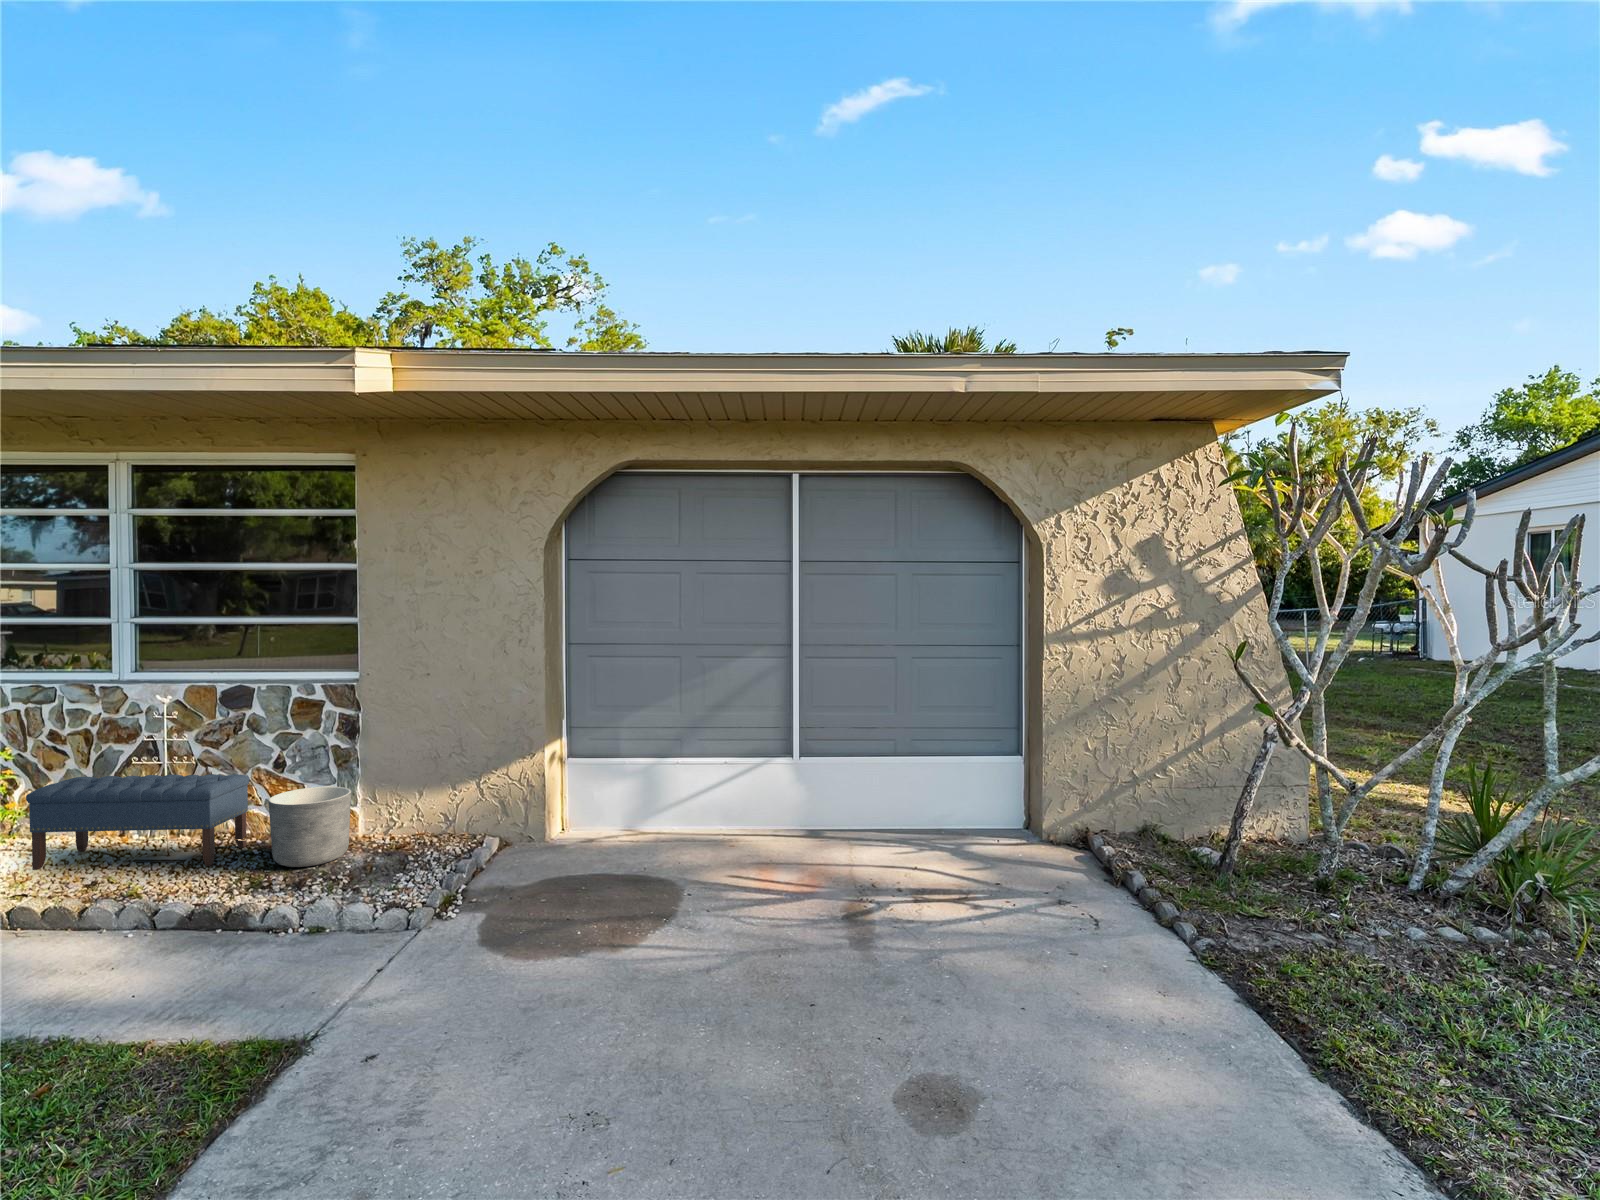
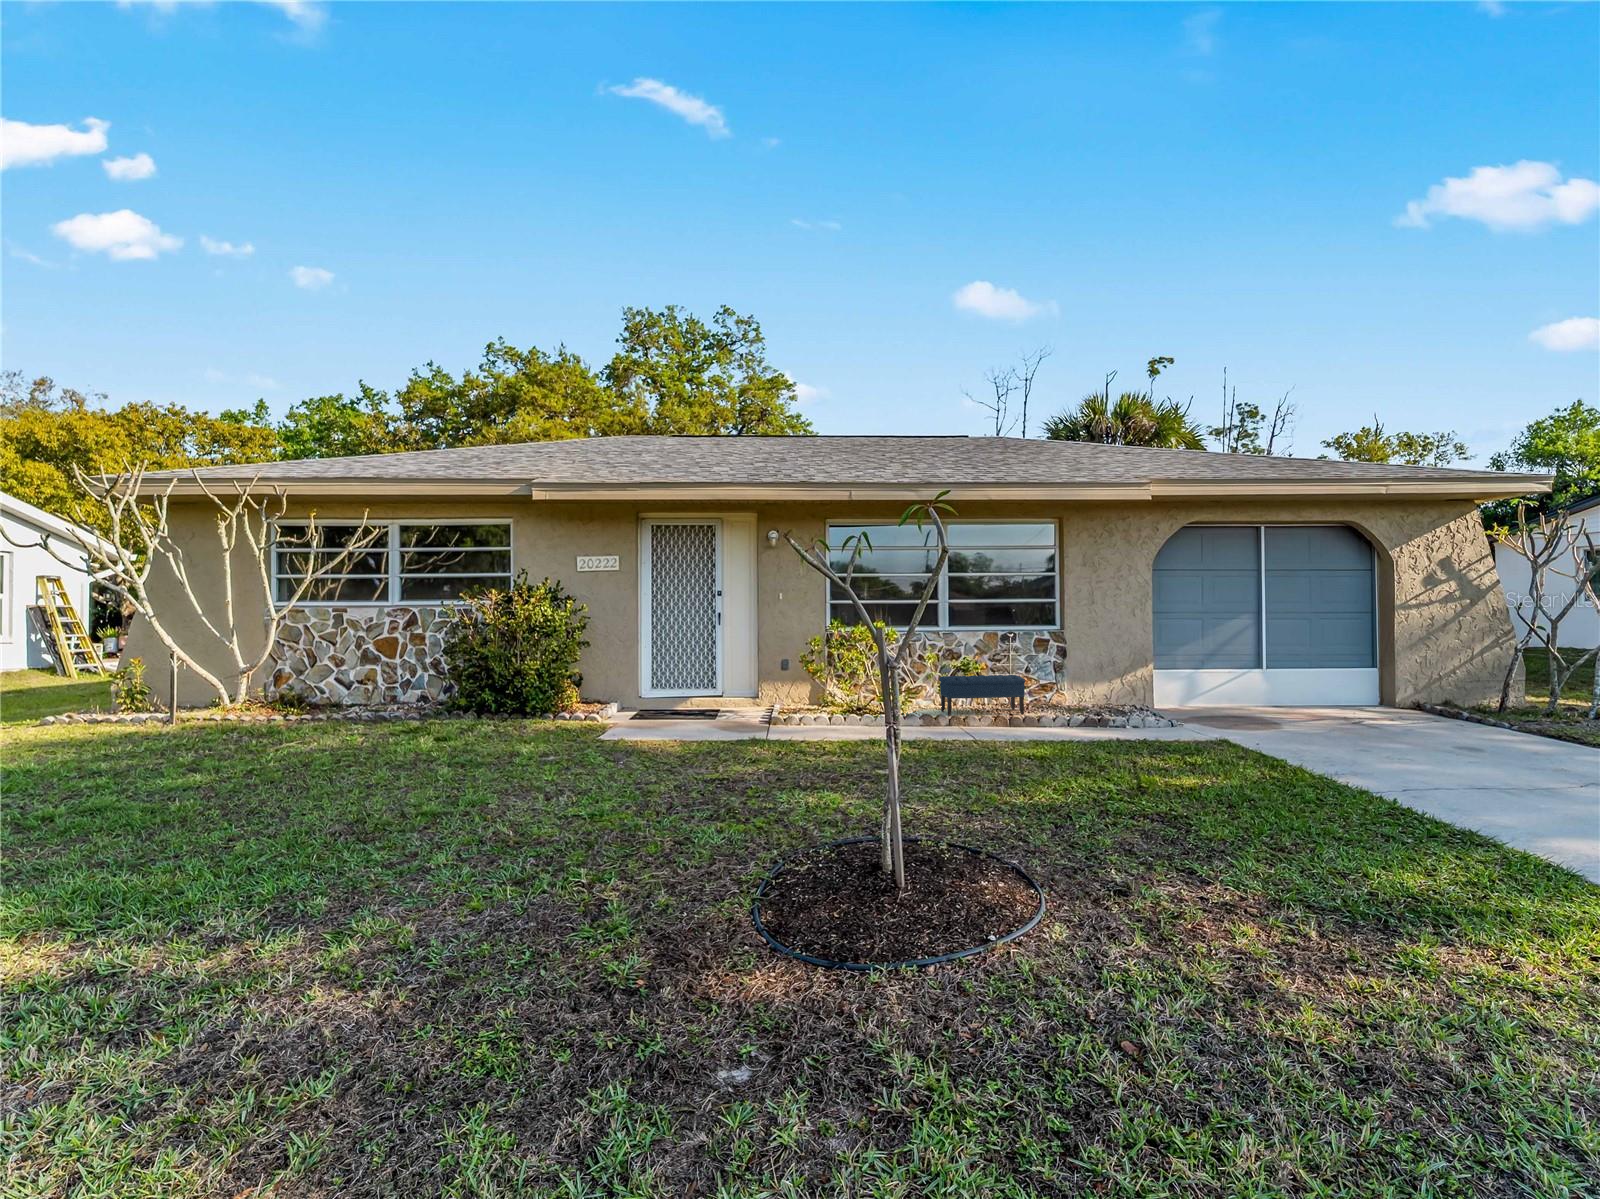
planter: present [269,787,351,867] -> none [1045,680,1080,714]

